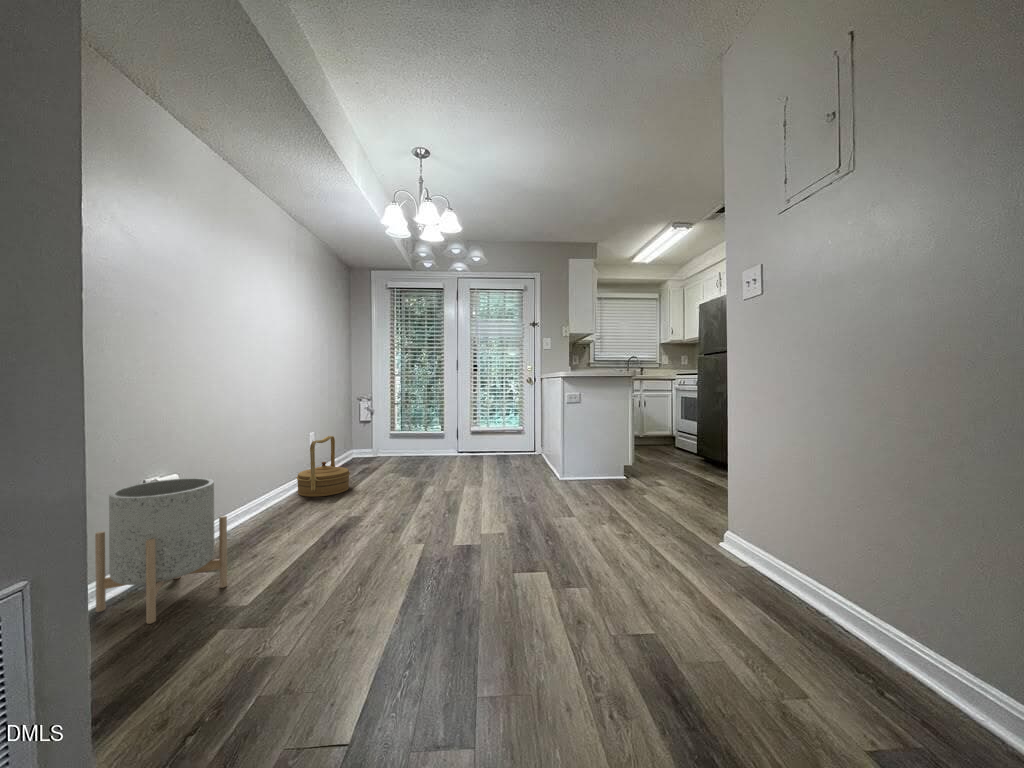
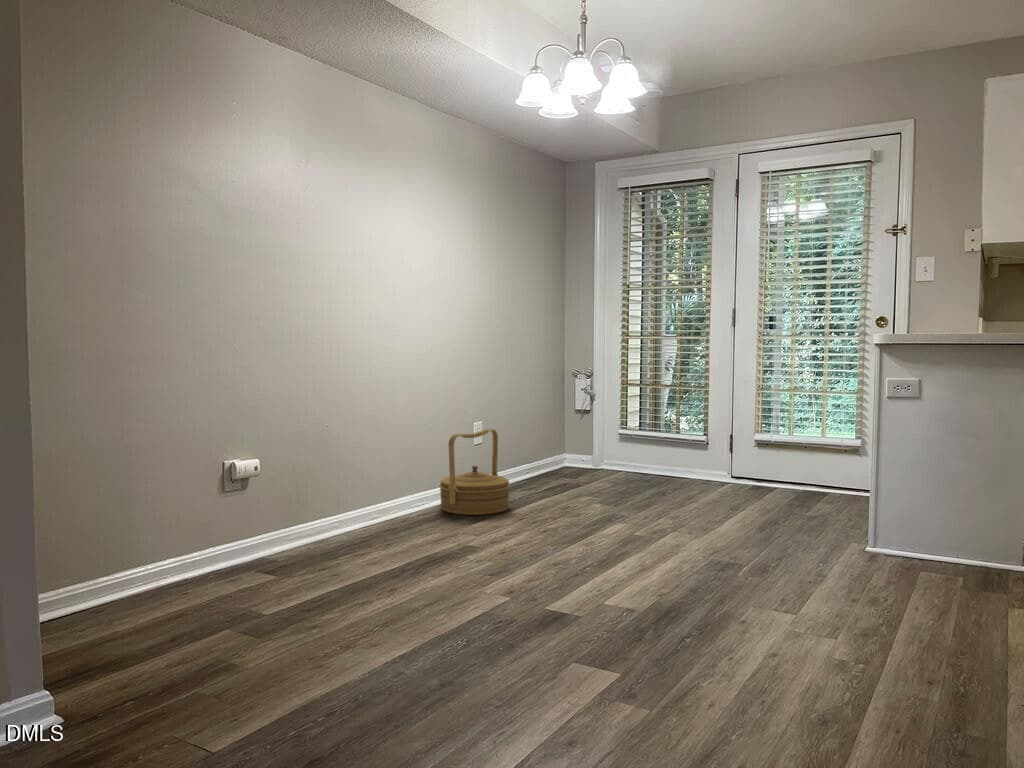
planter: present [95,478,227,624] -> none [164,463,272,610]

